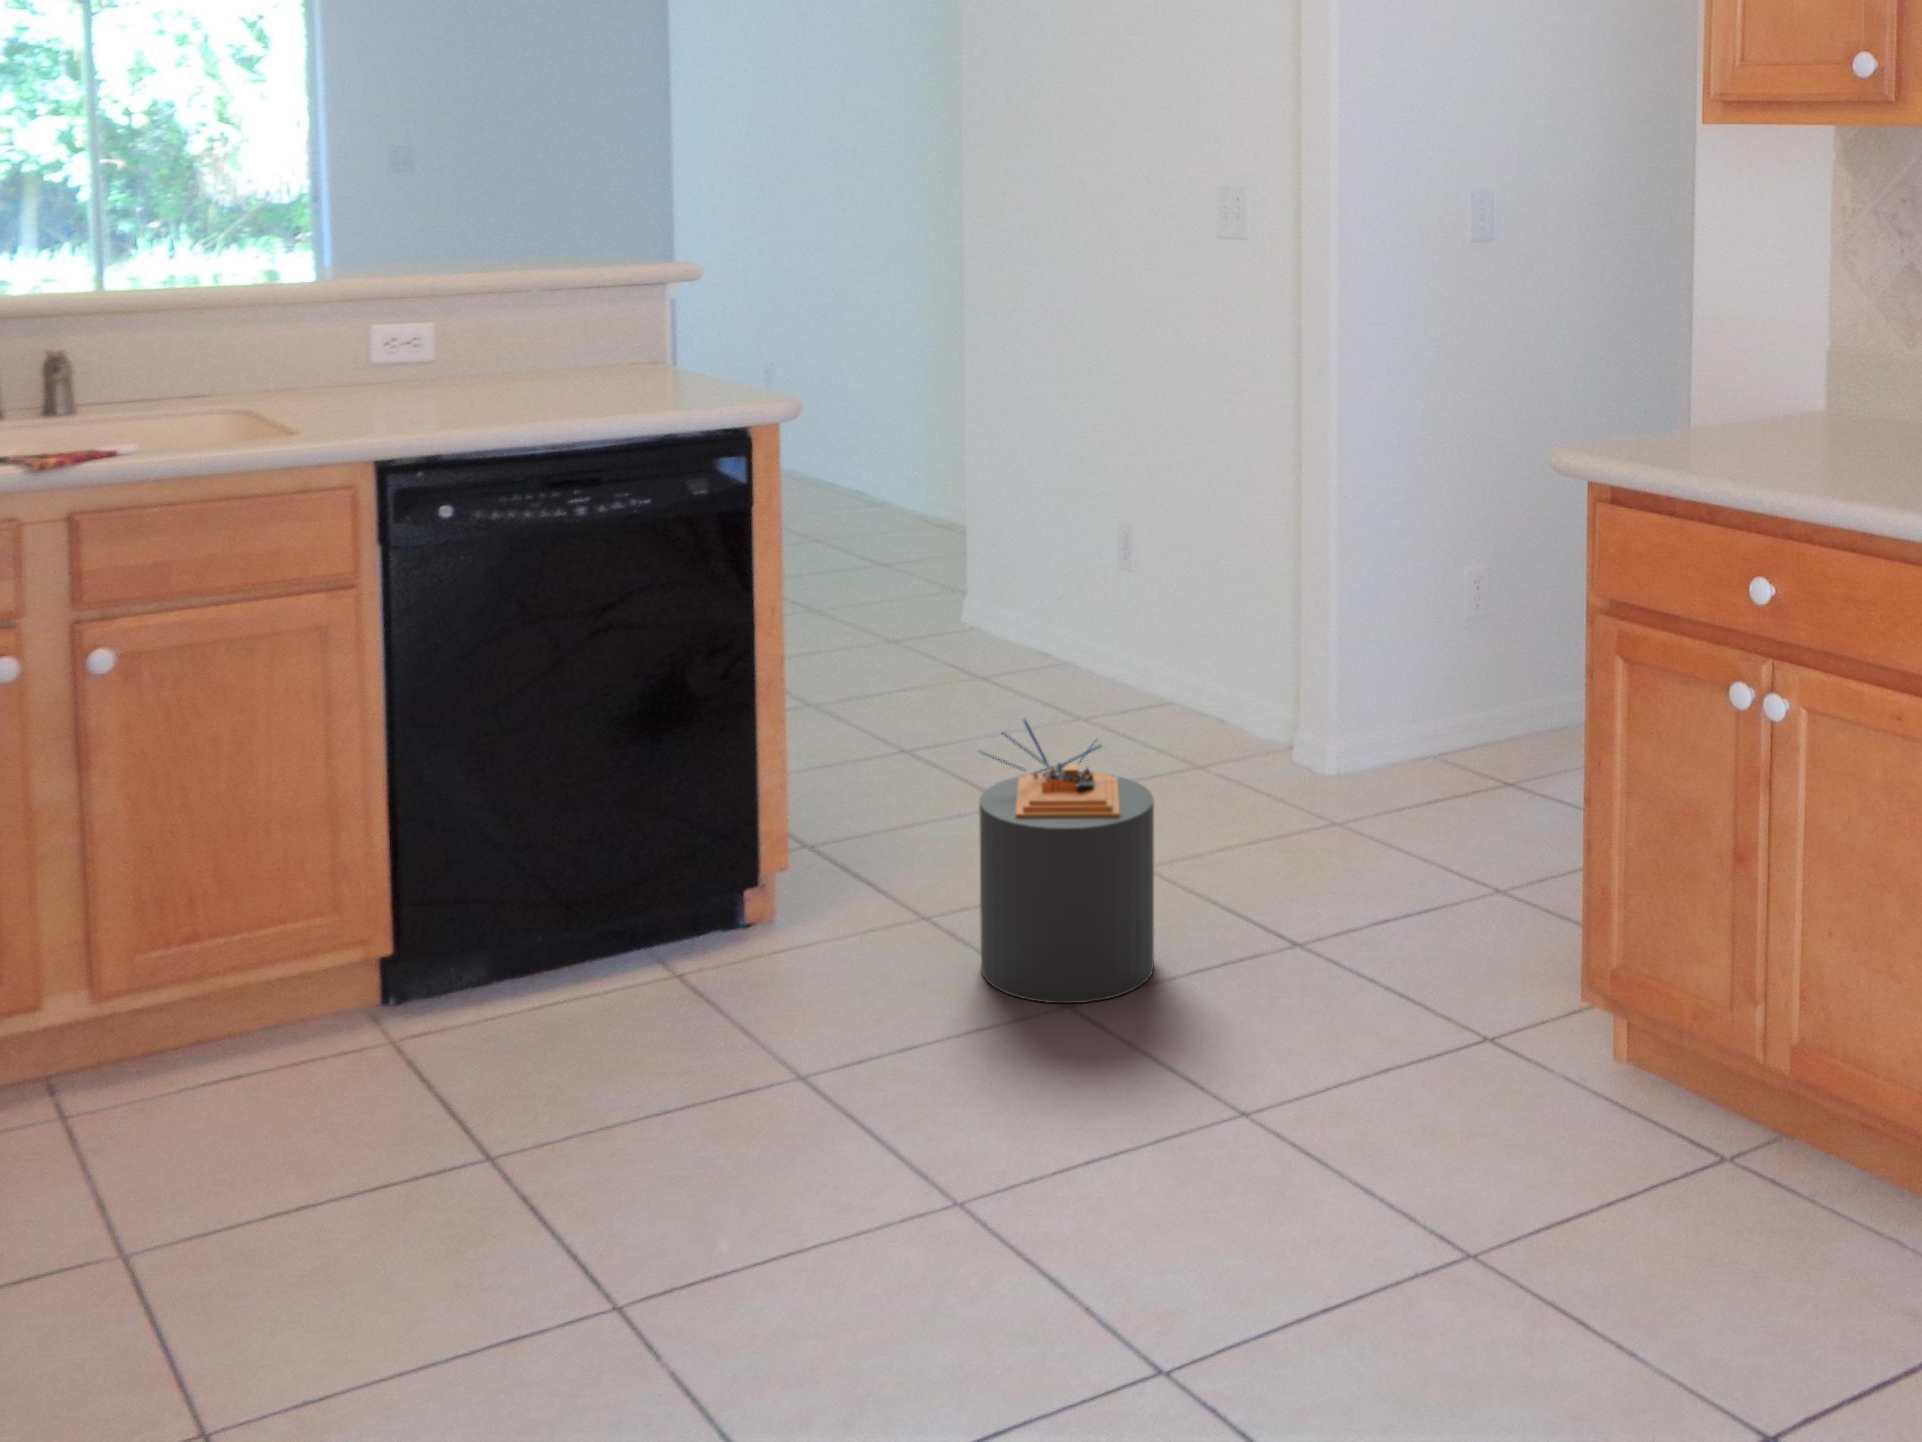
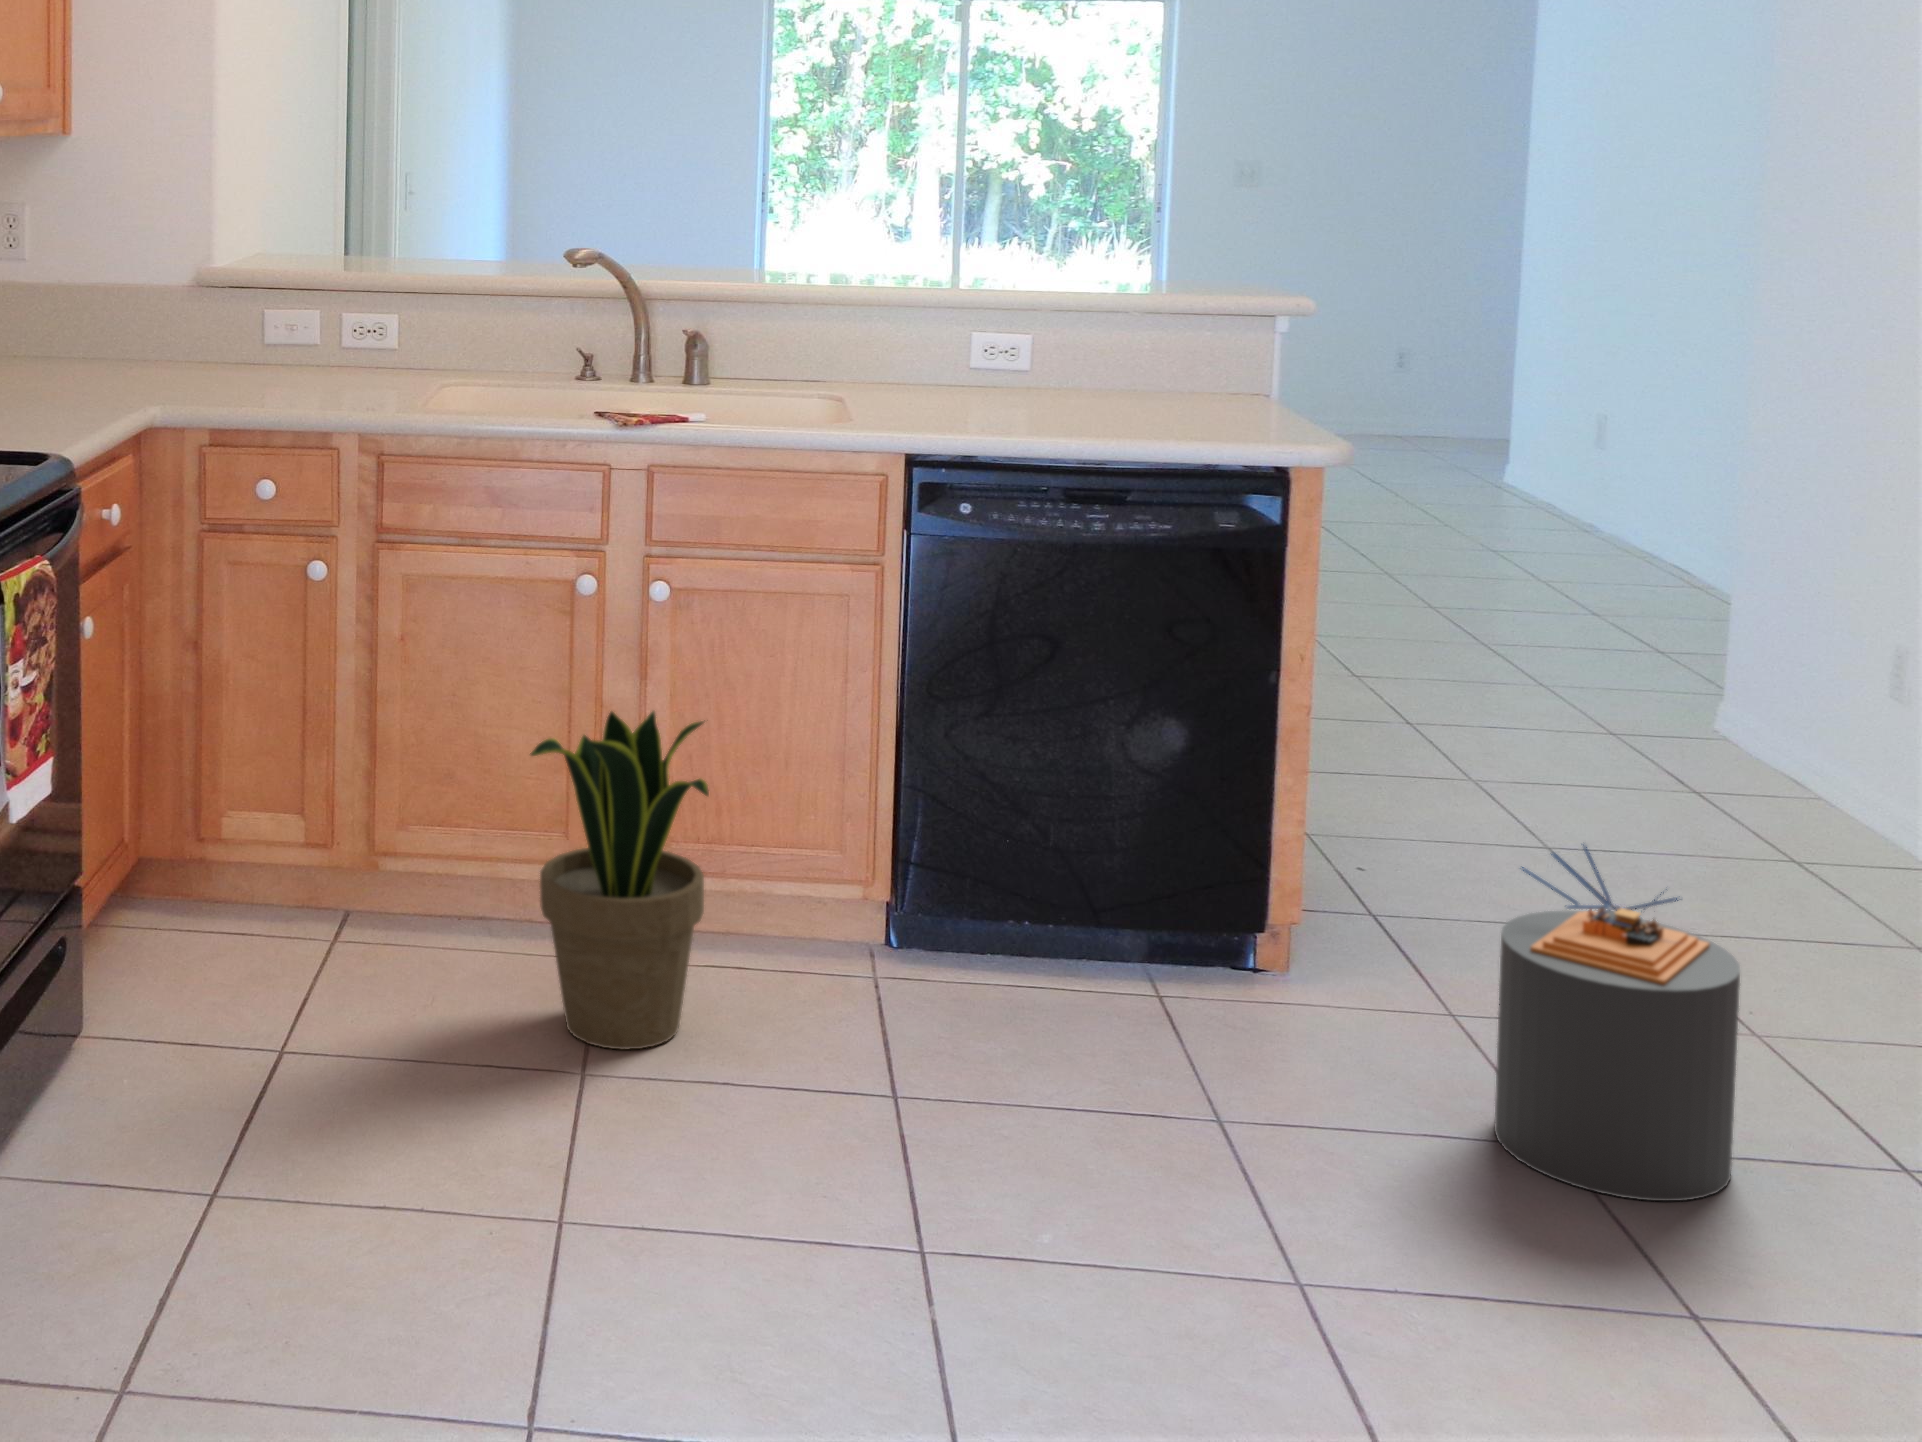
potted plant: none [33,790,263,1207] -> present [530,711,709,1049]

